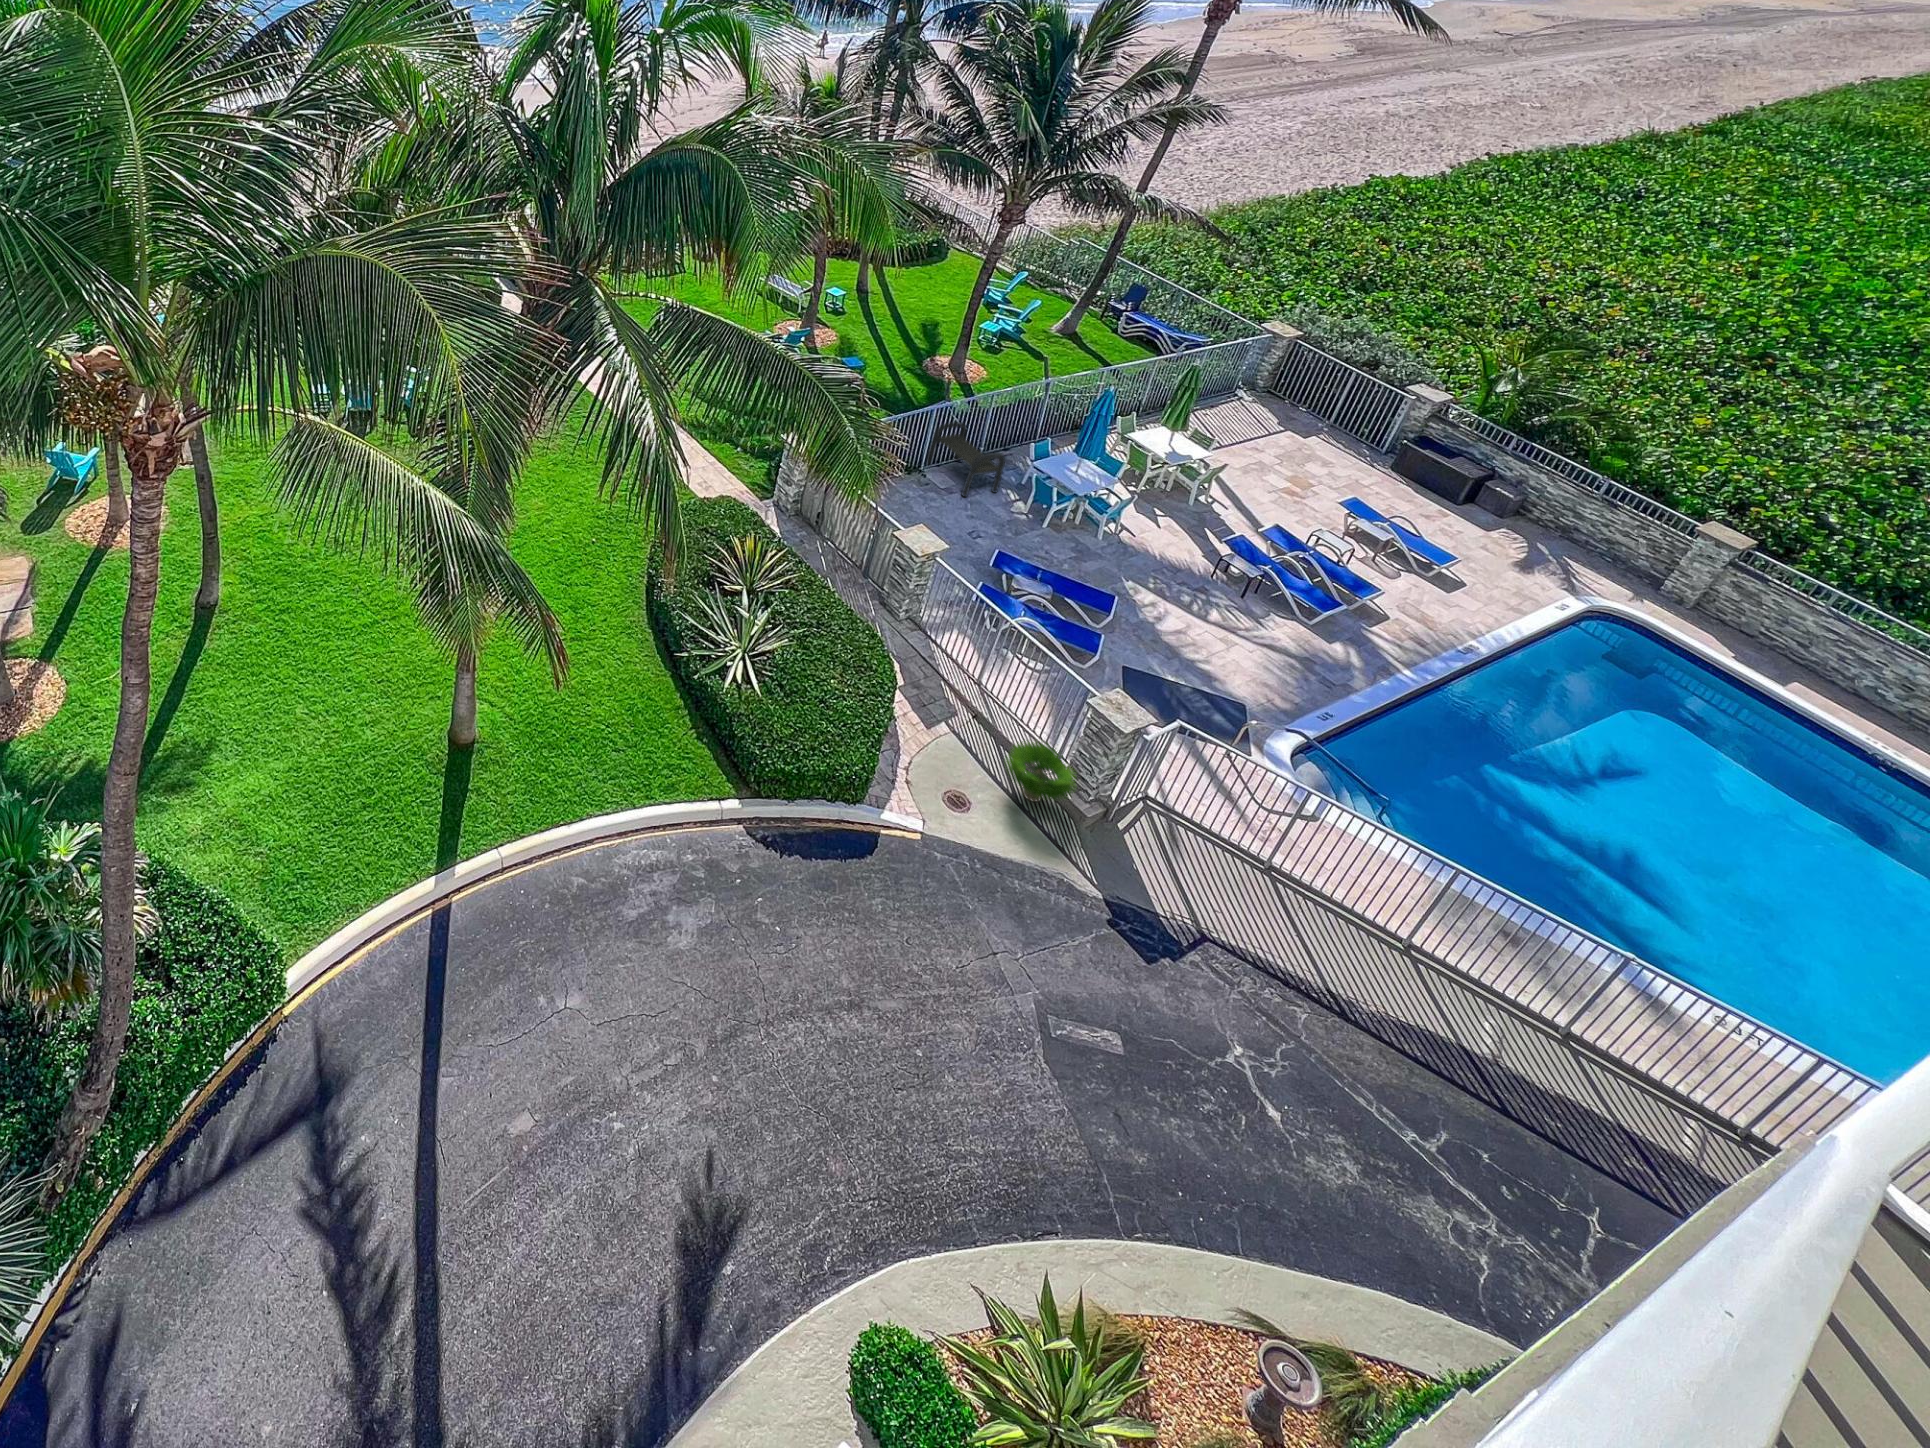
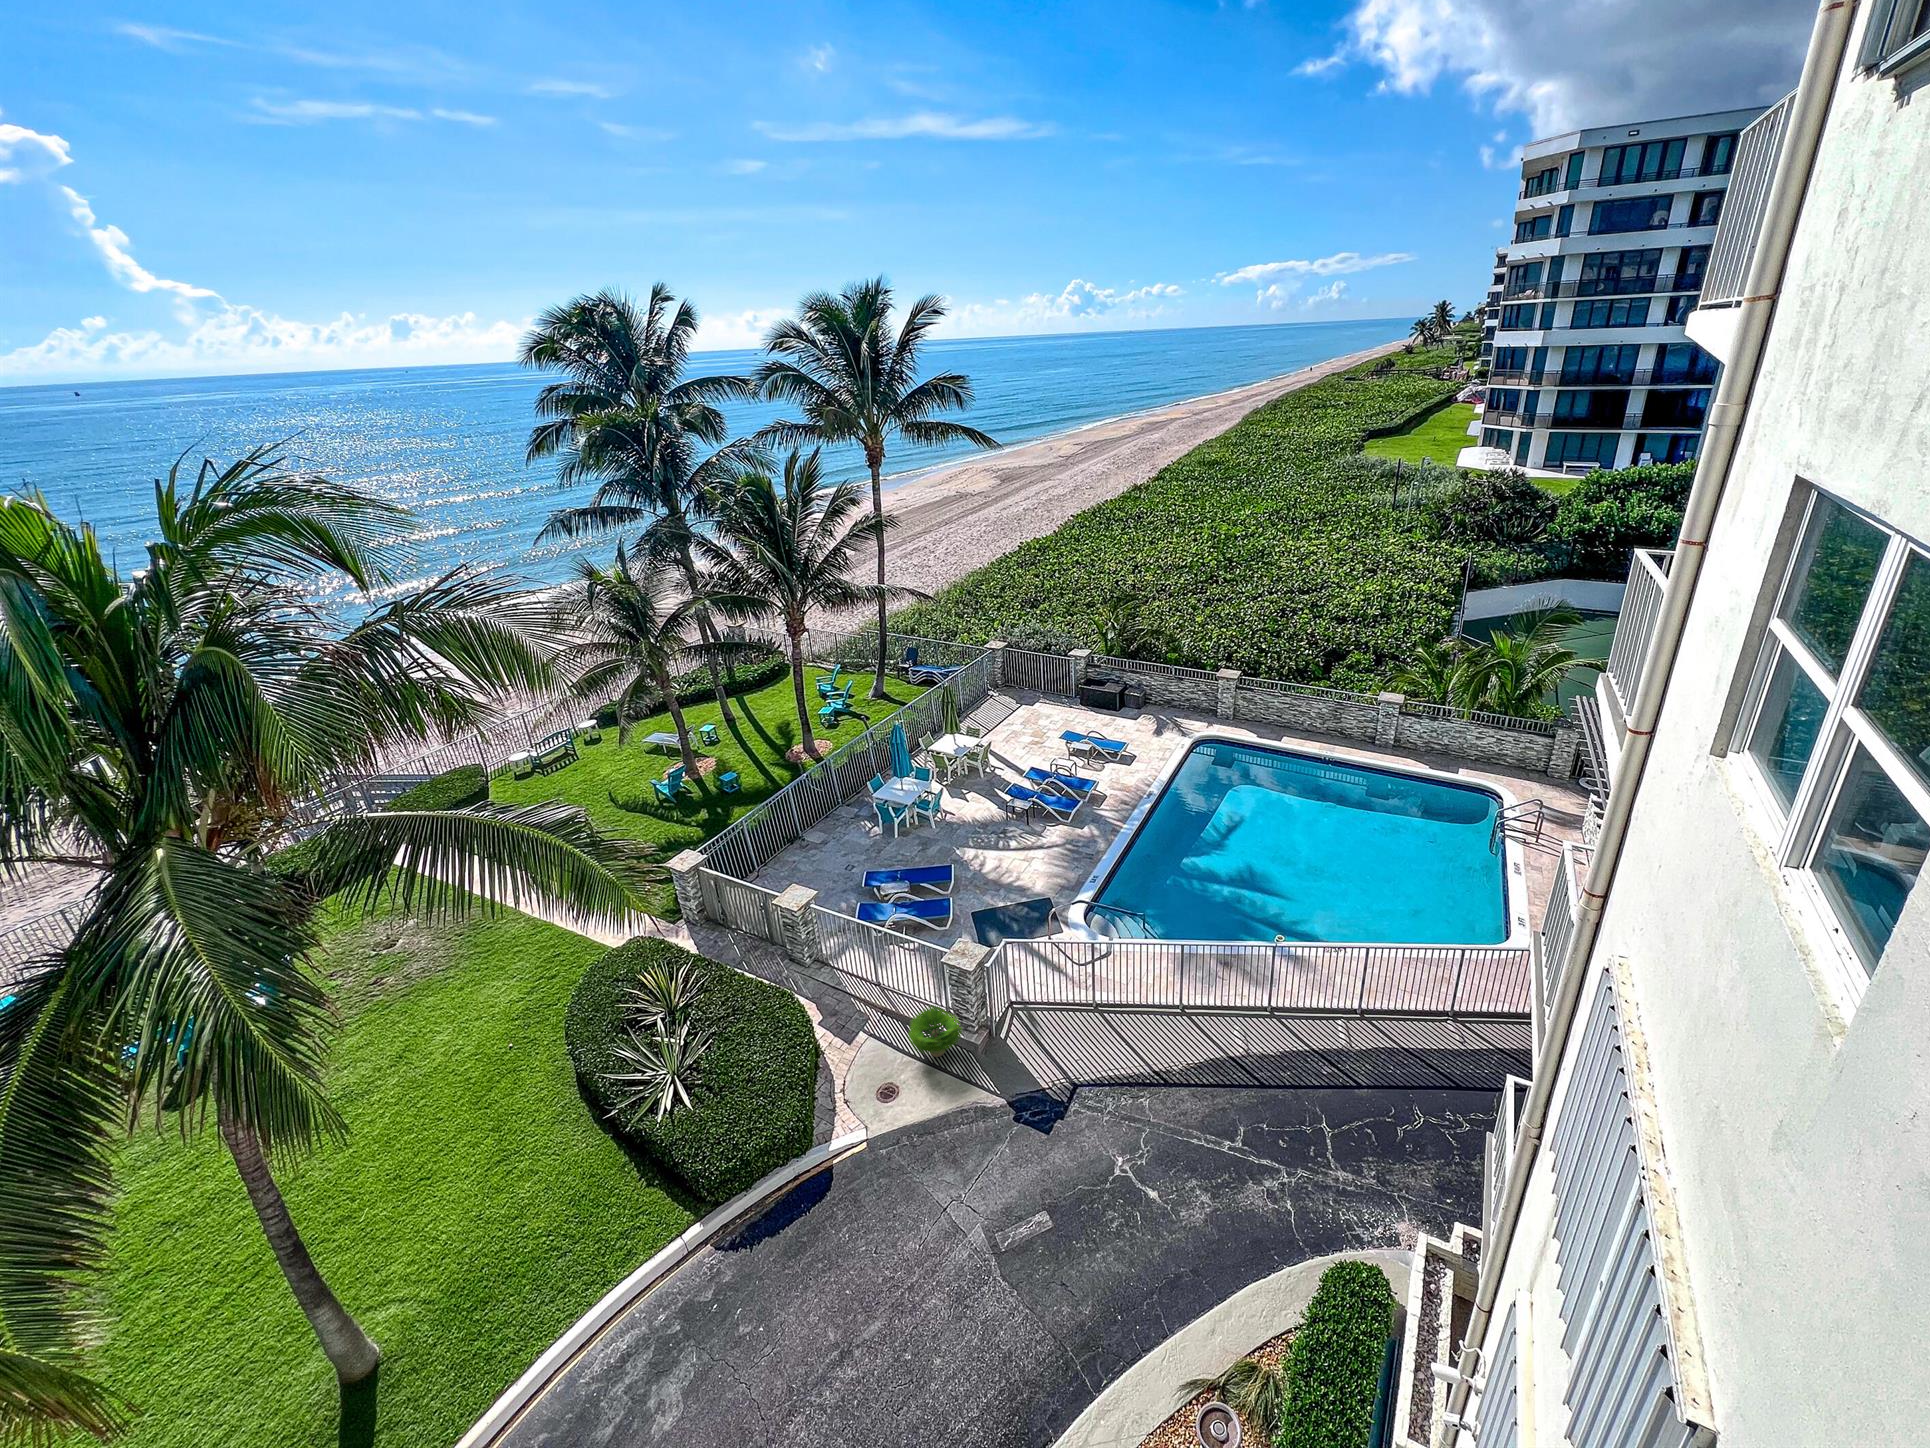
bench: present [927,422,1005,497] -> none [797,789,857,843]

